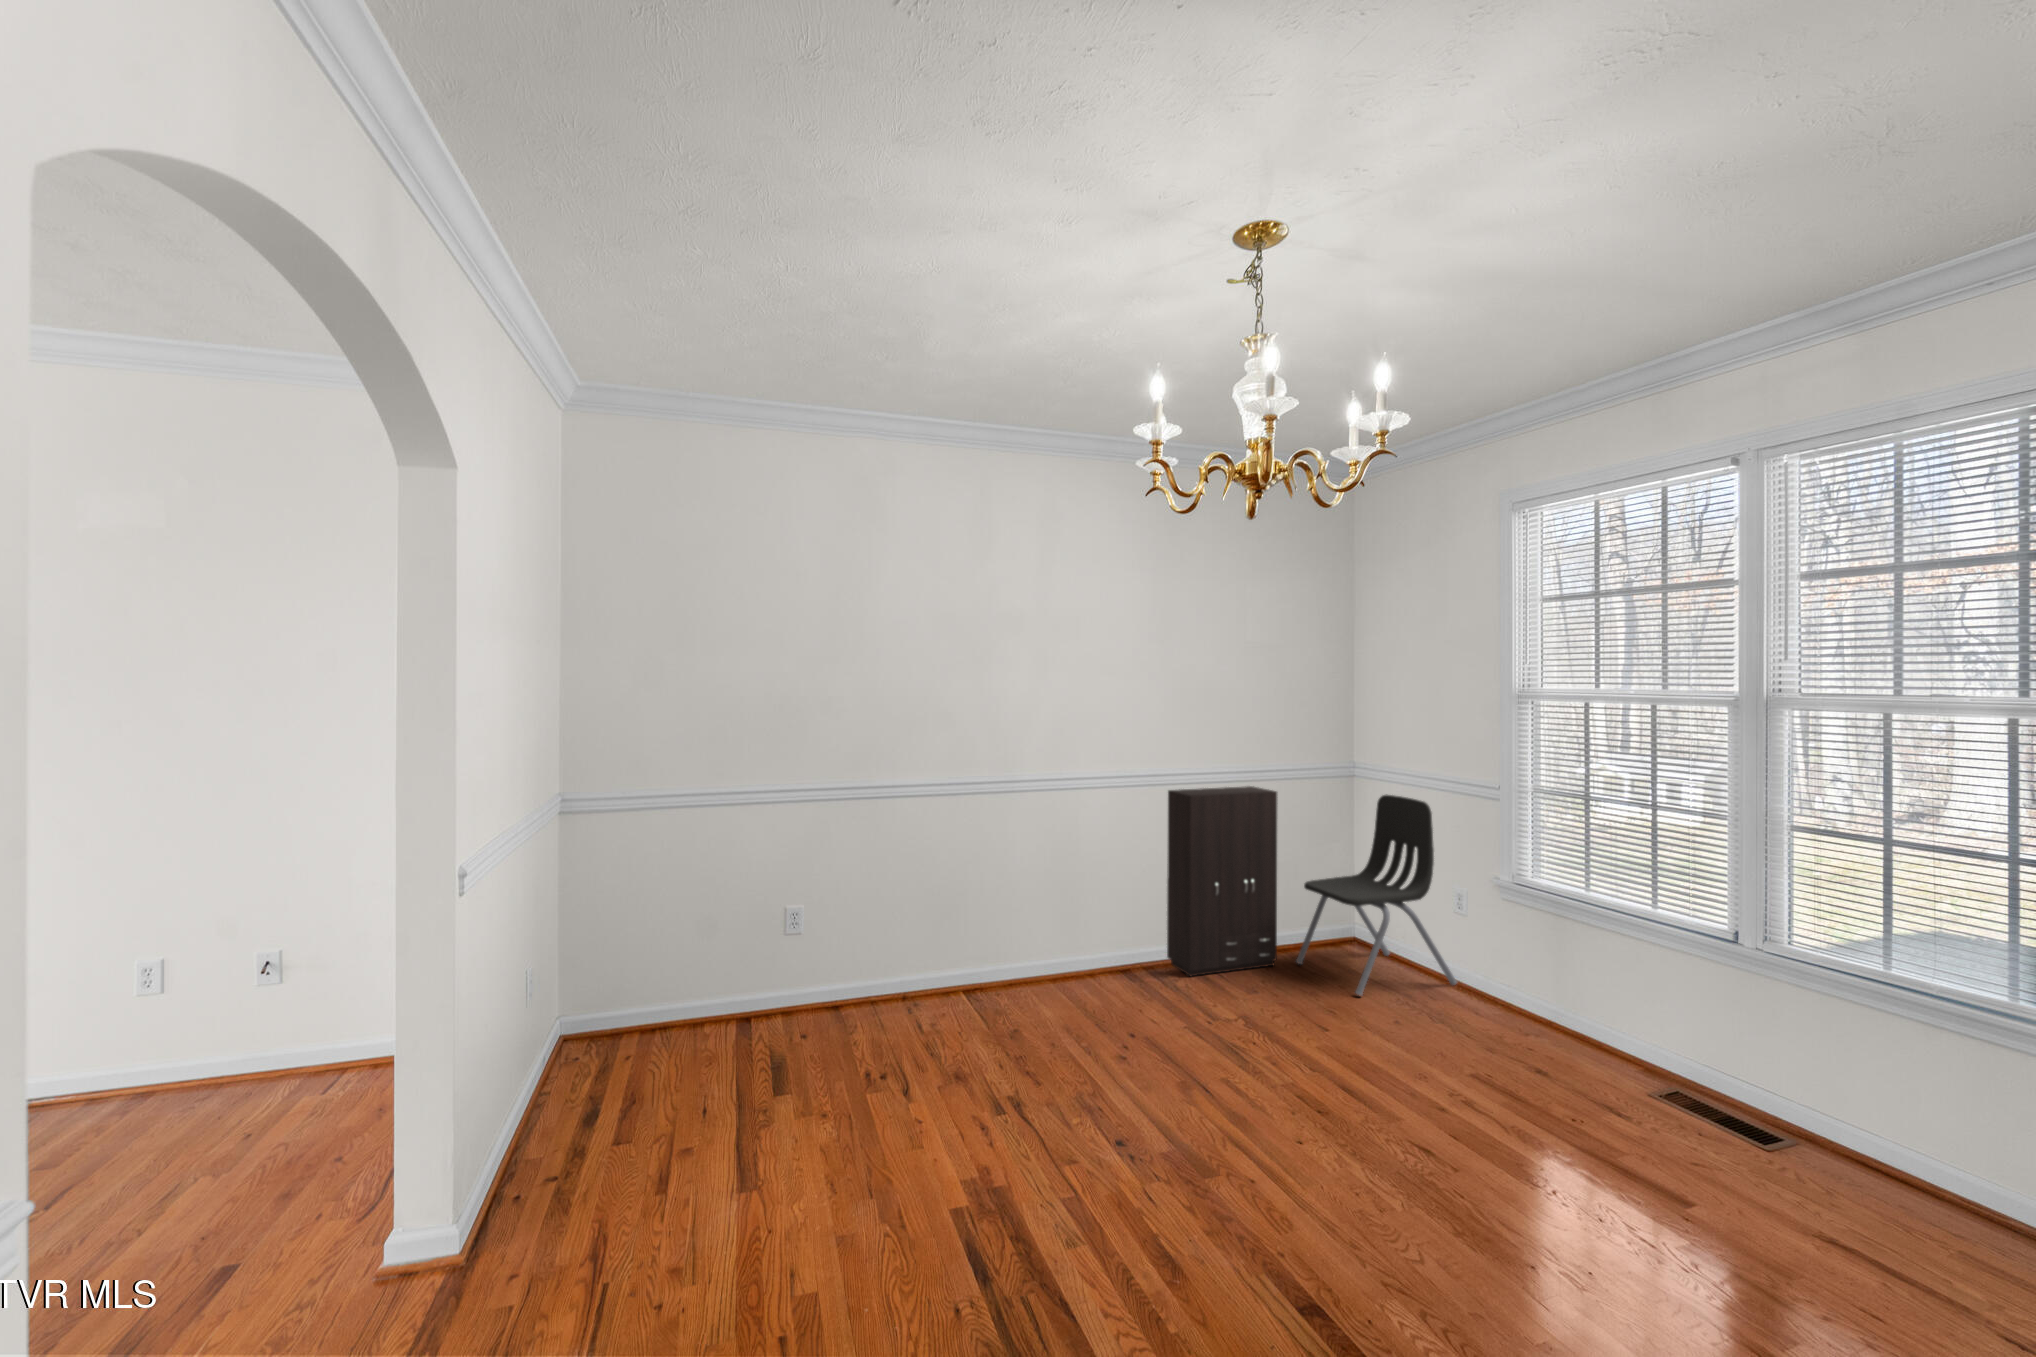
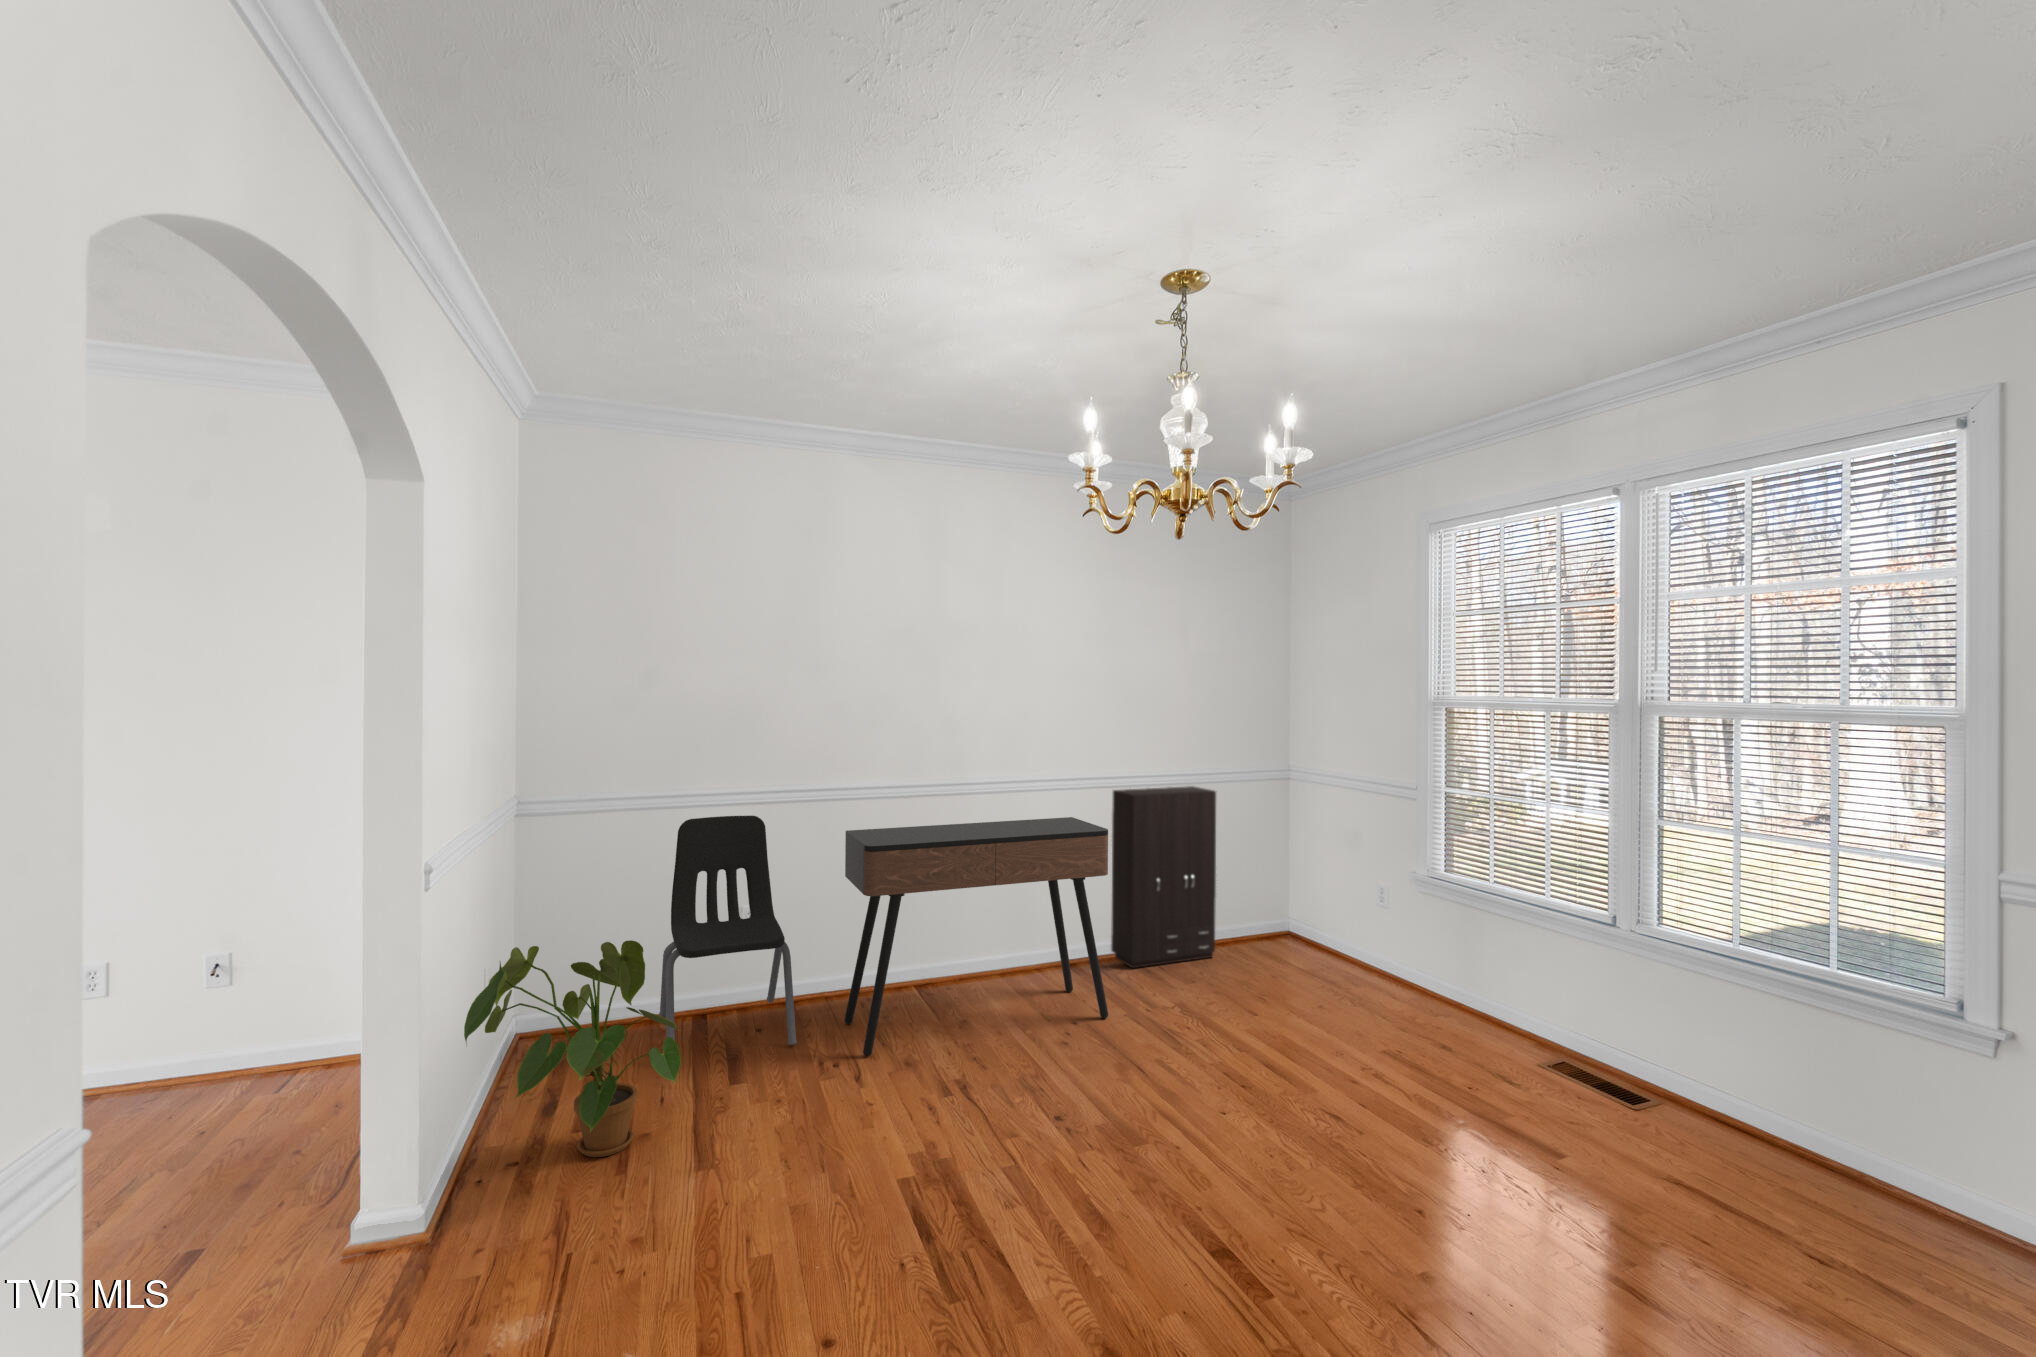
dining chair: present [1296,794,1457,995] -> present [659,816,797,1045]
console table: none [893,819,1168,1068] -> present [844,817,1108,1056]
house plant: none [502,947,724,1174] -> present [464,940,681,1157]

